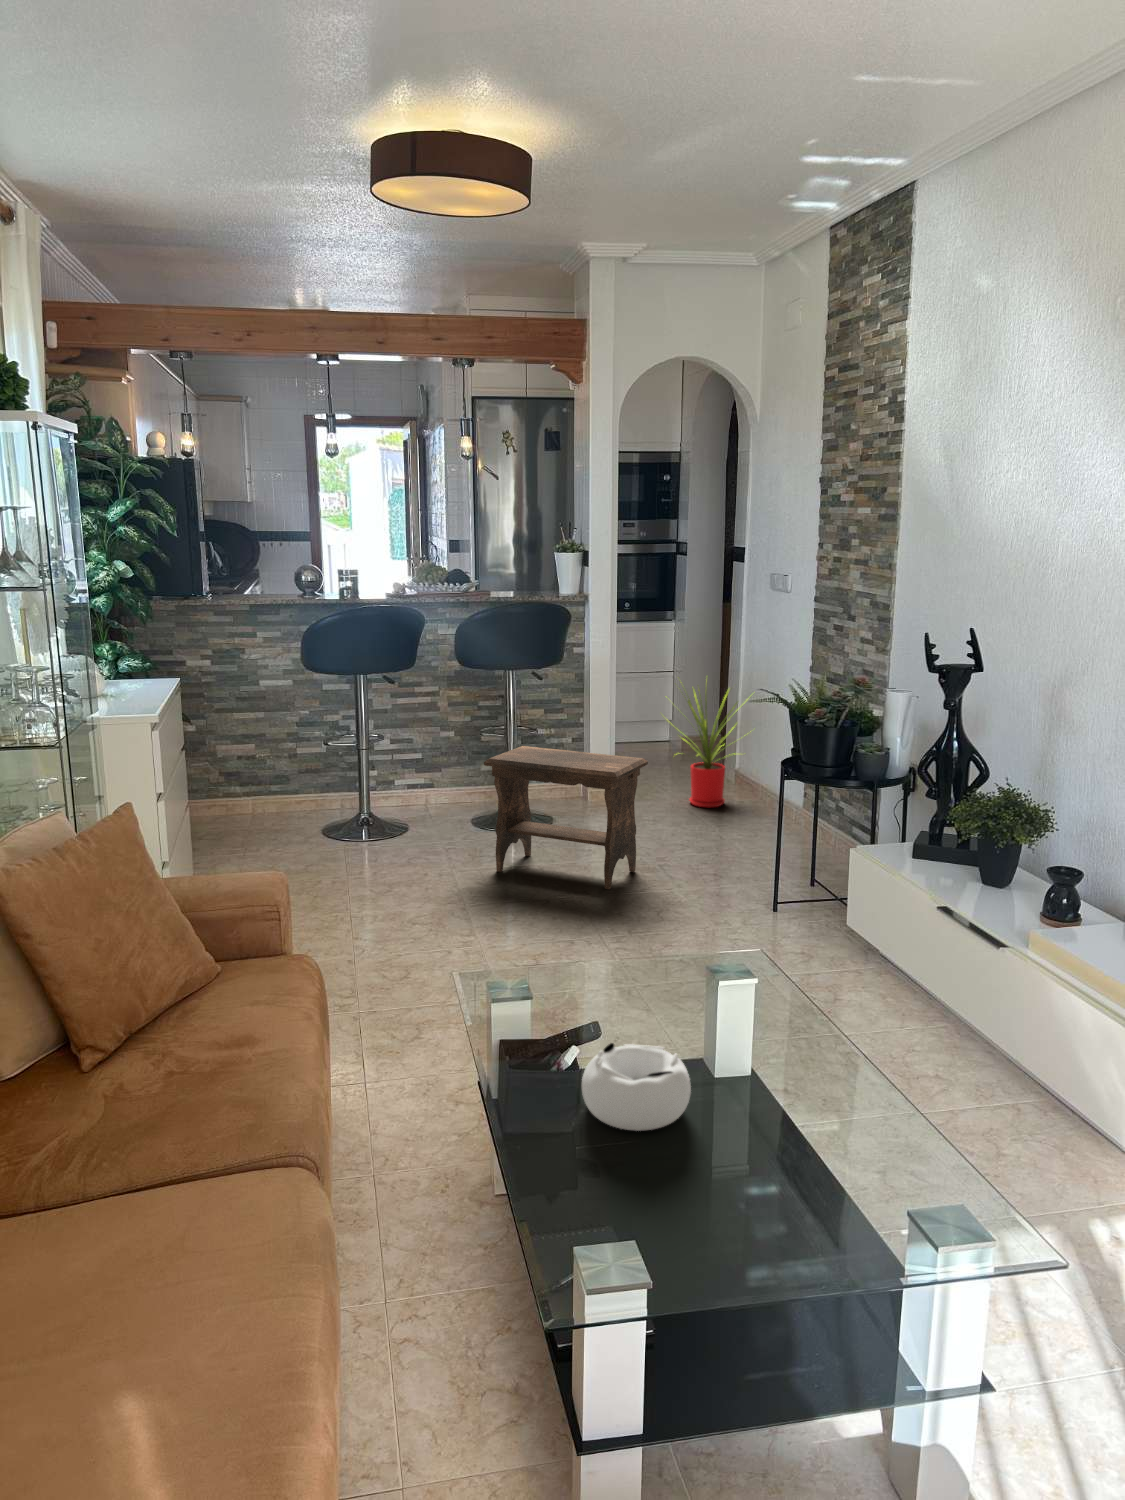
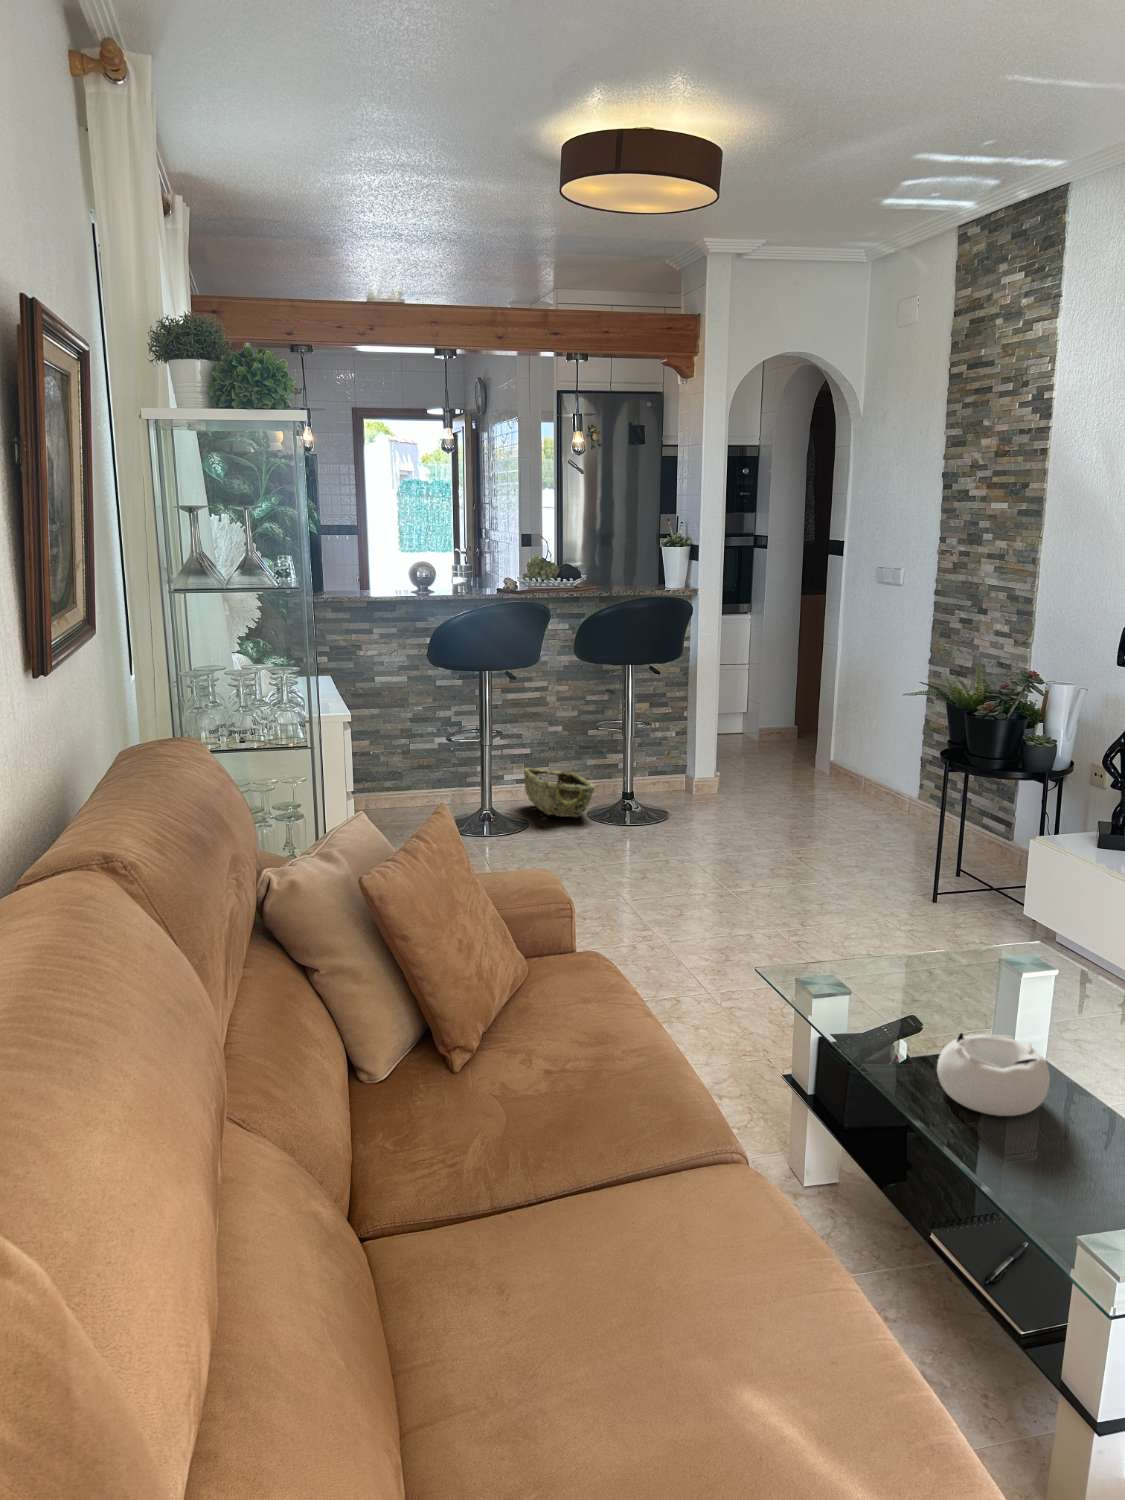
house plant: present [667,689,737,807] -> none [764,668,863,801]
footstool: present [484,746,648,889] -> none [629,741,791,884]
woven basket: none [413,772,477,822] -> present [524,768,595,817]

